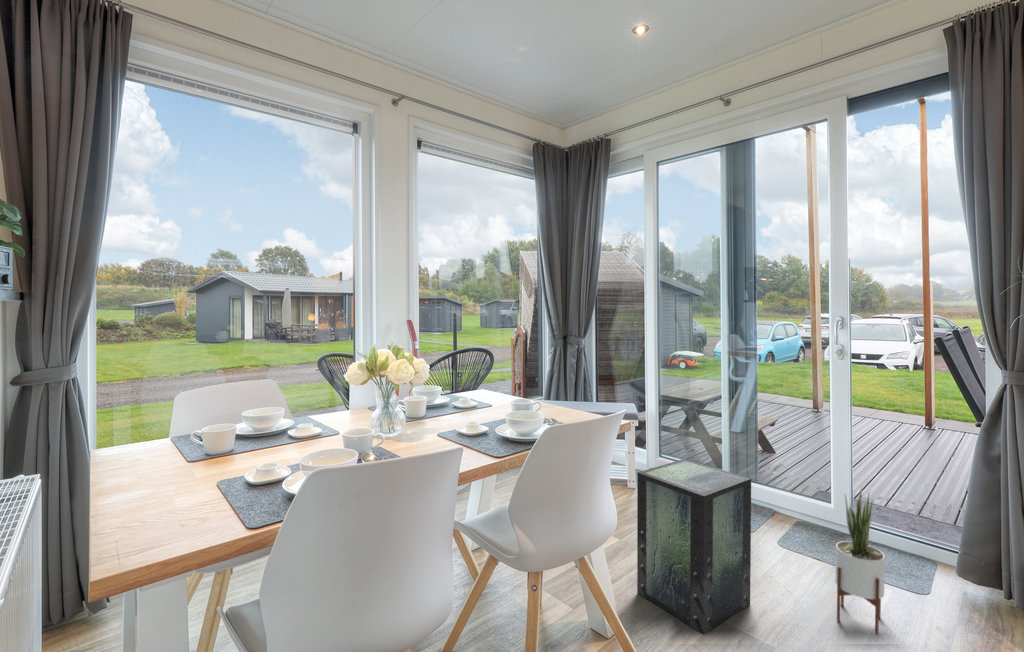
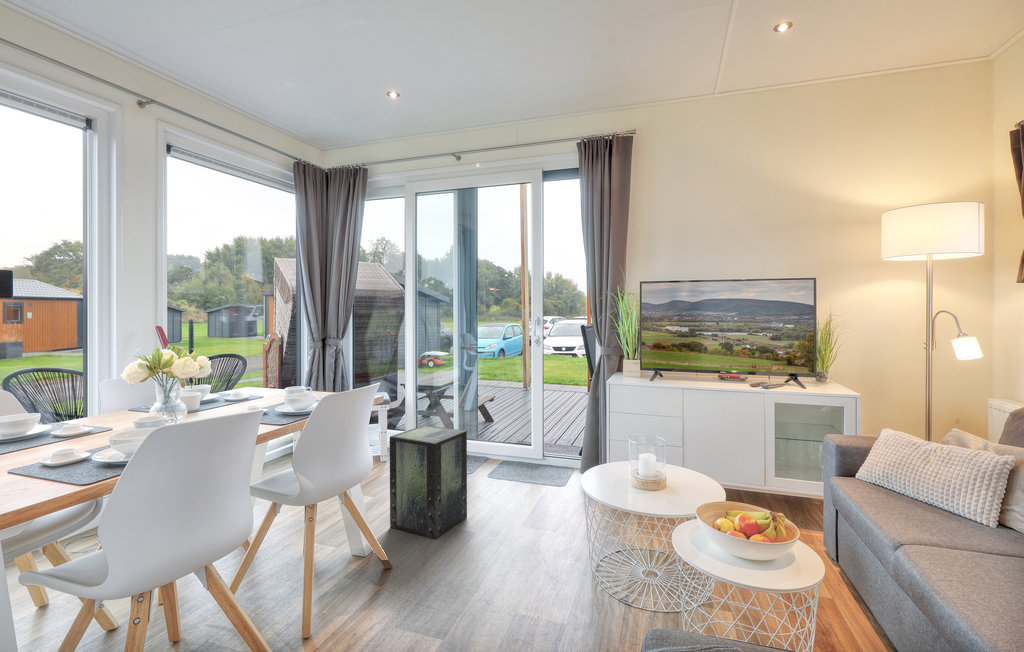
potted plant: present [835,488,885,634] -> none [516,427,541,516]

